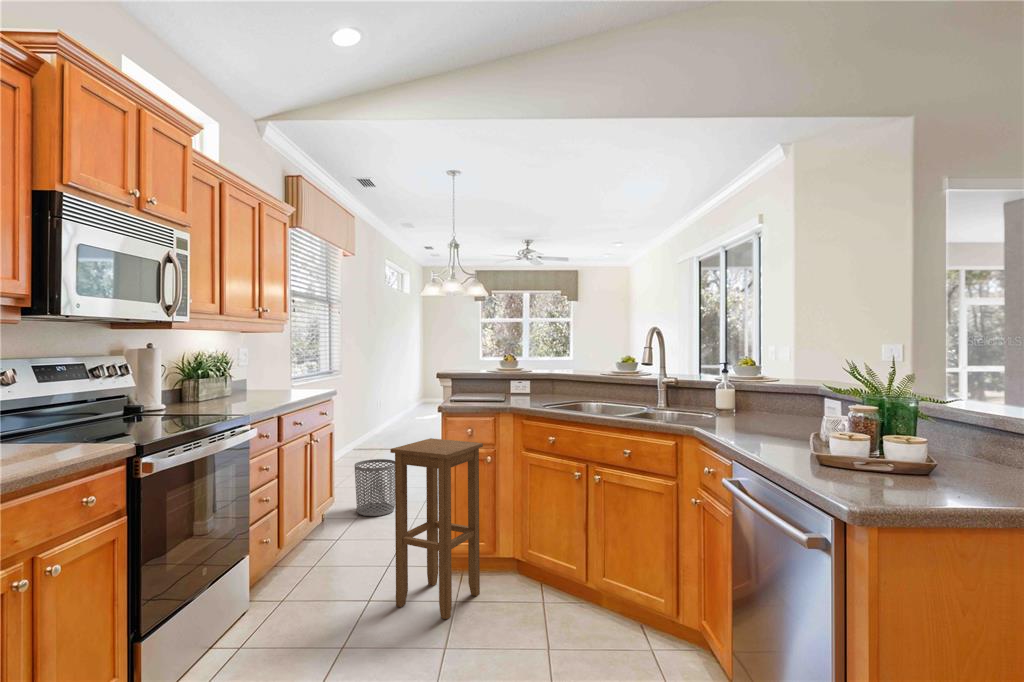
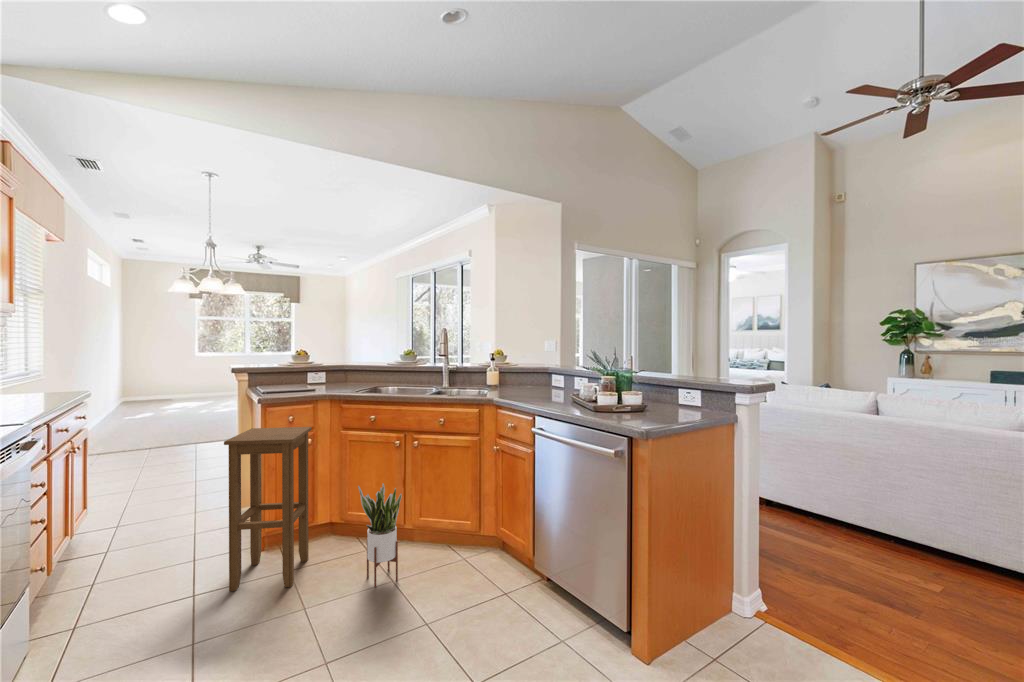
waste bin: present [355,459,395,516] -> none [109,460,164,522]
potted plant: none [510,520,560,649] -> present [358,483,402,587]

